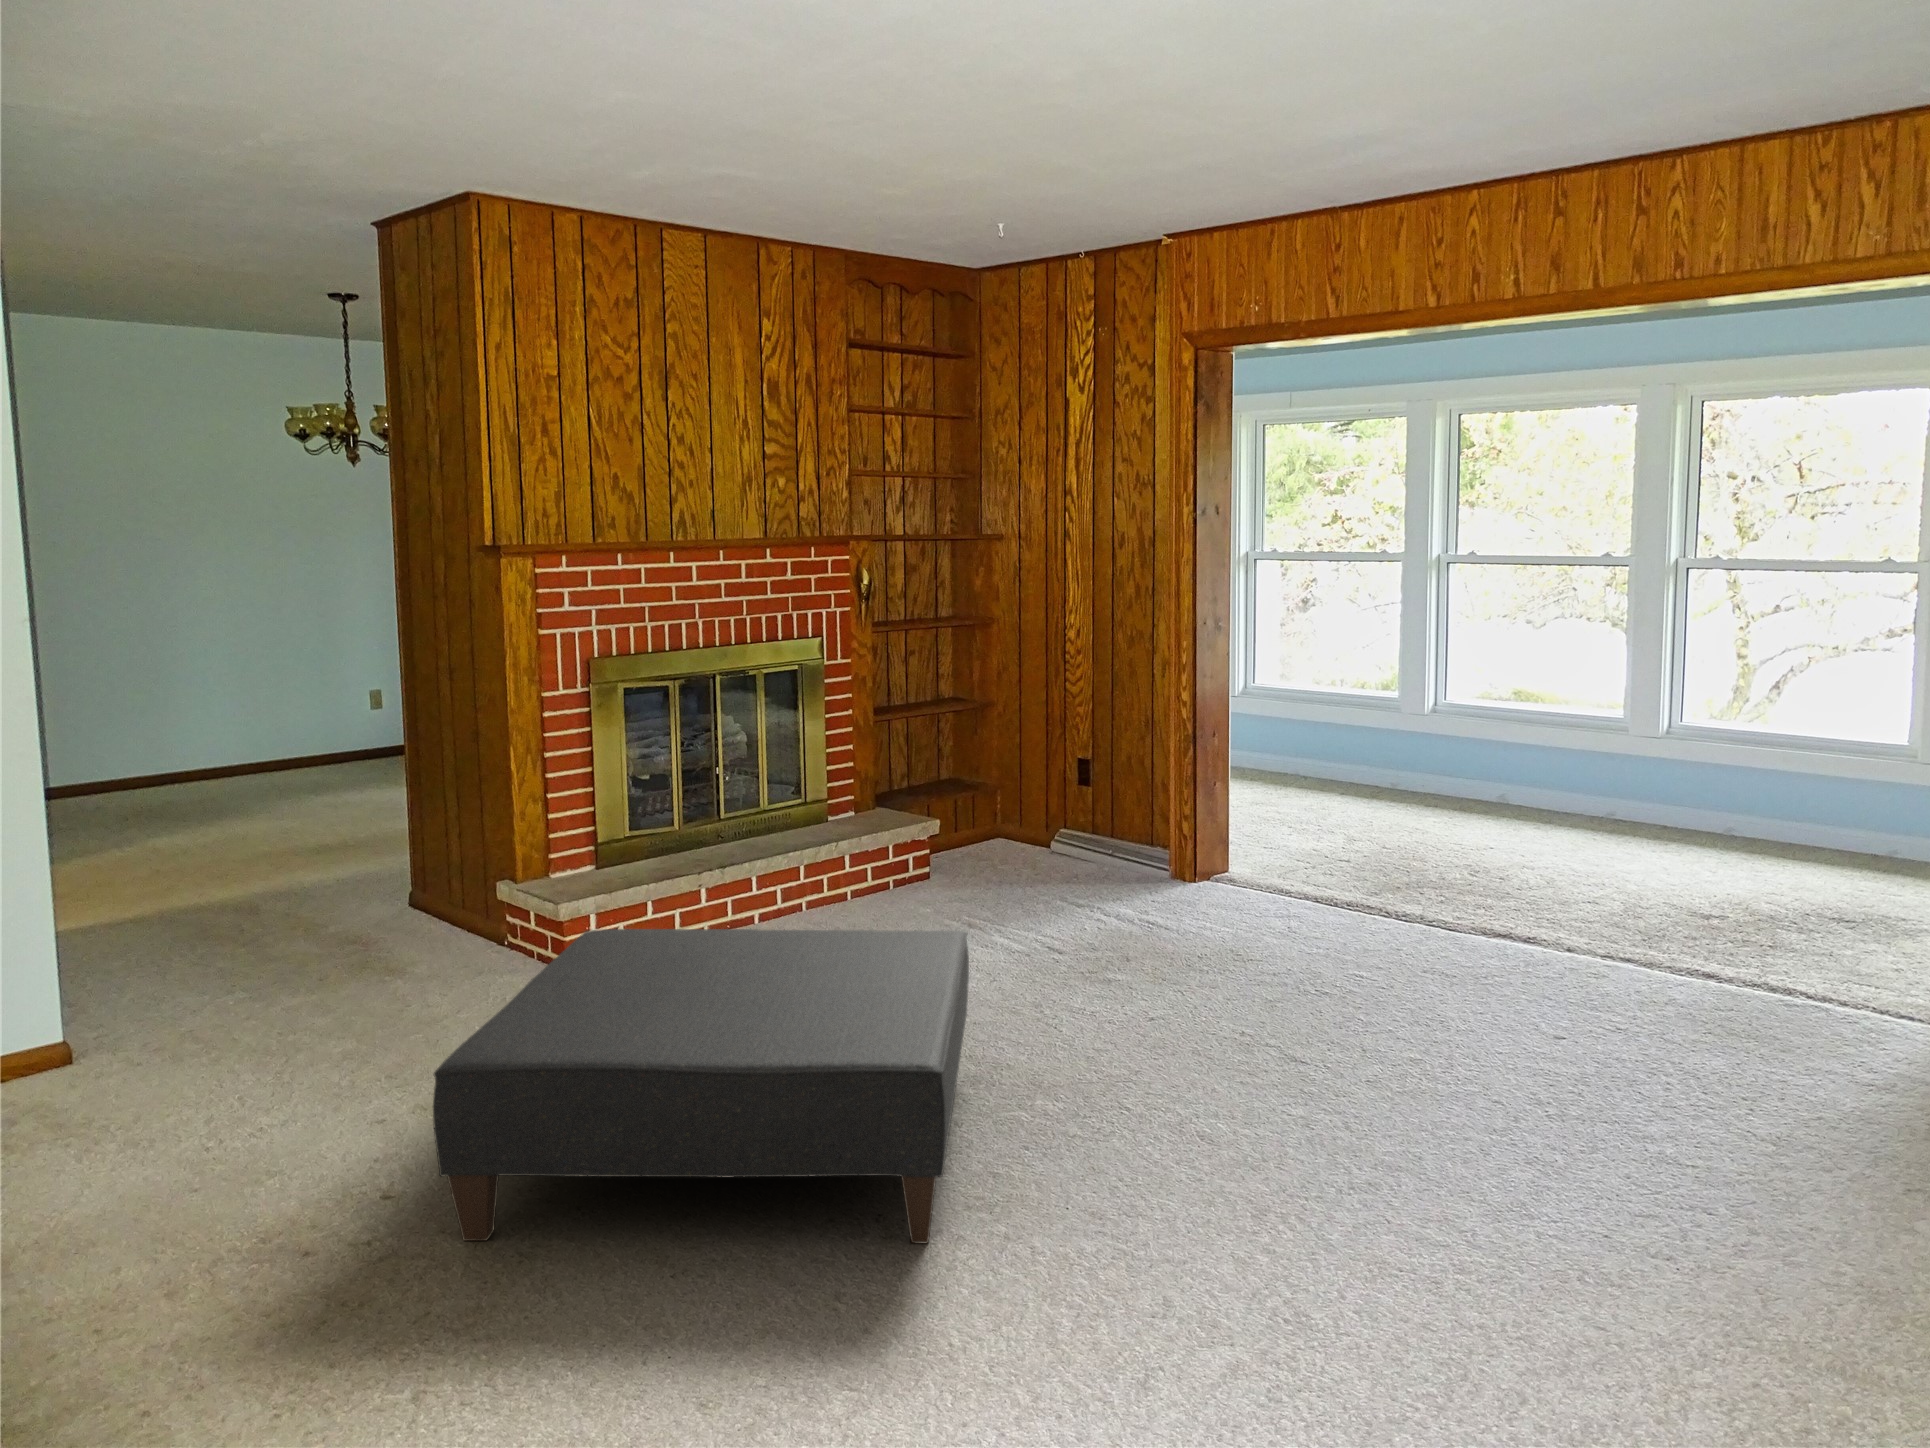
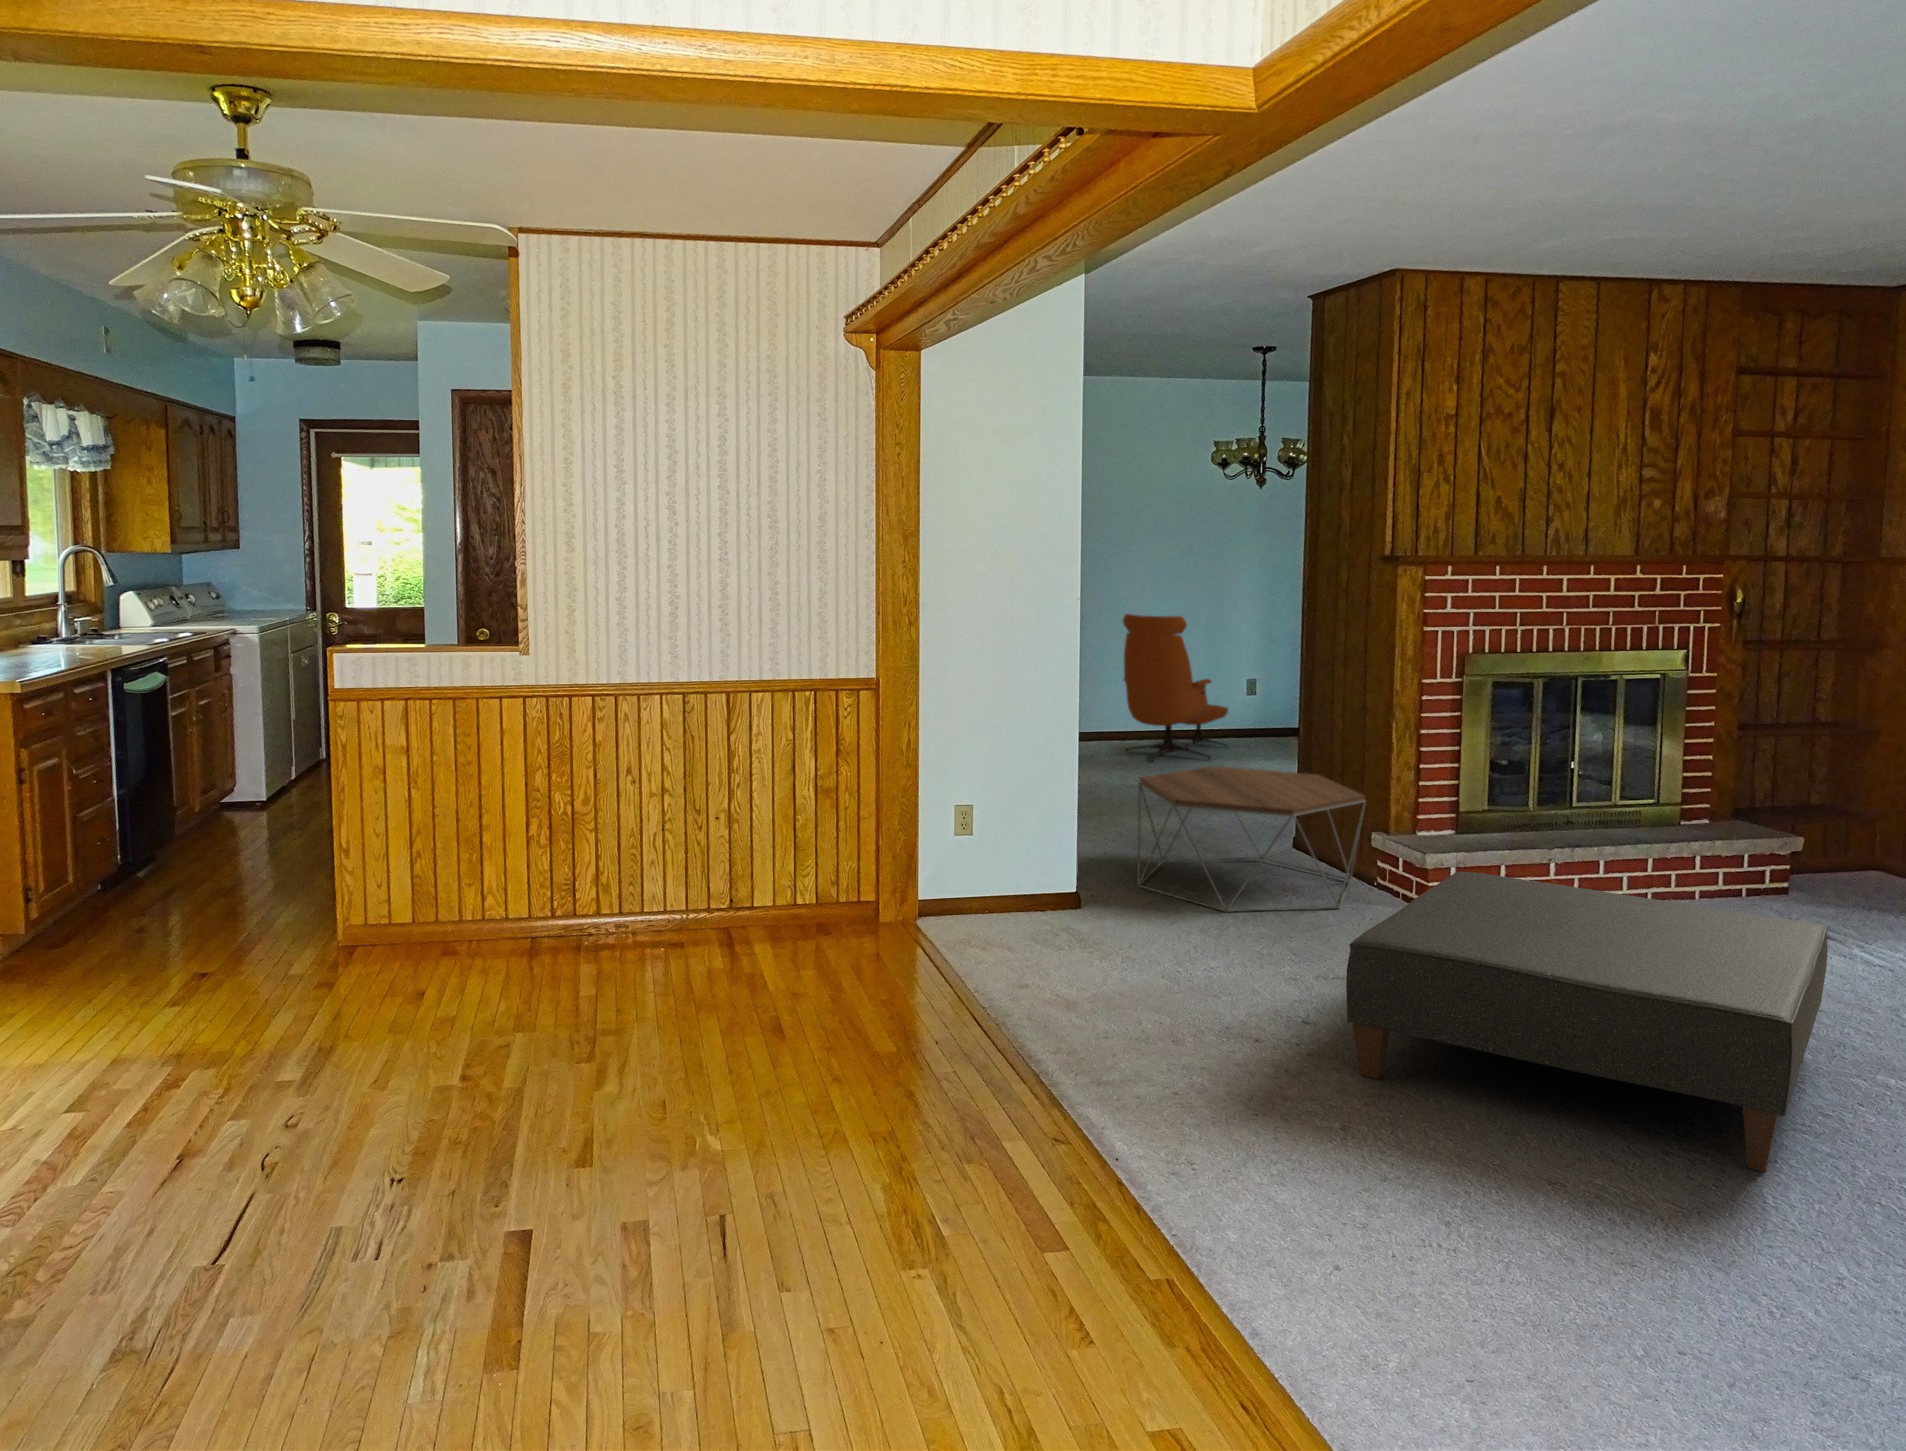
lounge chair: none [173,626,340,814] -> present [1123,614,1228,762]
coffee table: none [170,818,485,1022] -> present [1138,766,1366,912]

